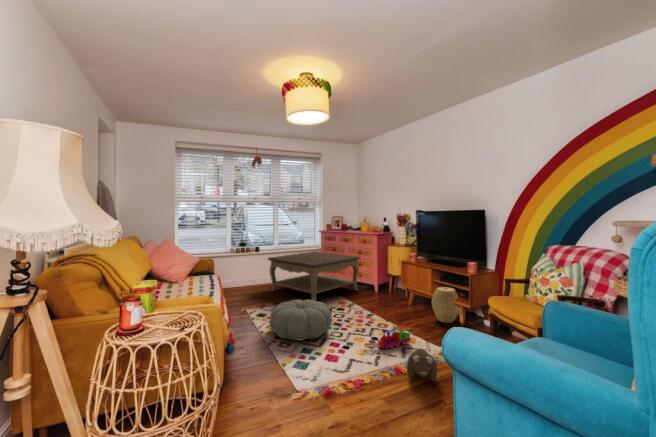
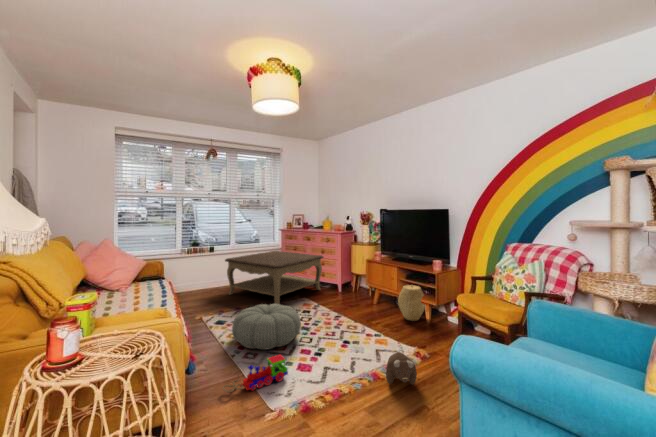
toy train: present [364,325,411,349] -> present [222,354,288,392]

